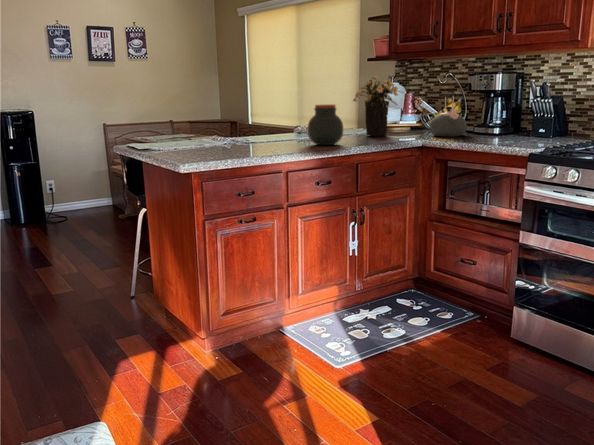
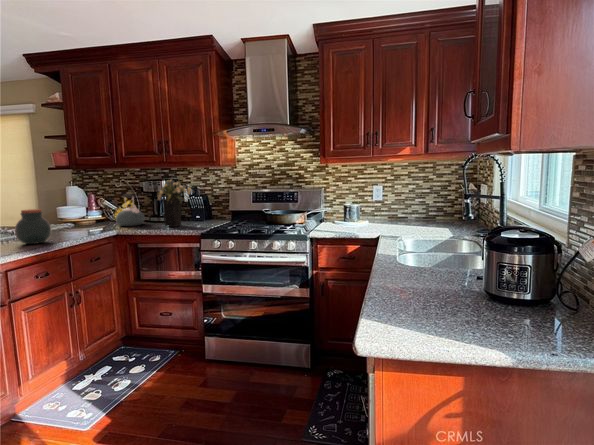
flower arrangement: present [353,76,402,136] -> present [157,180,191,227]

